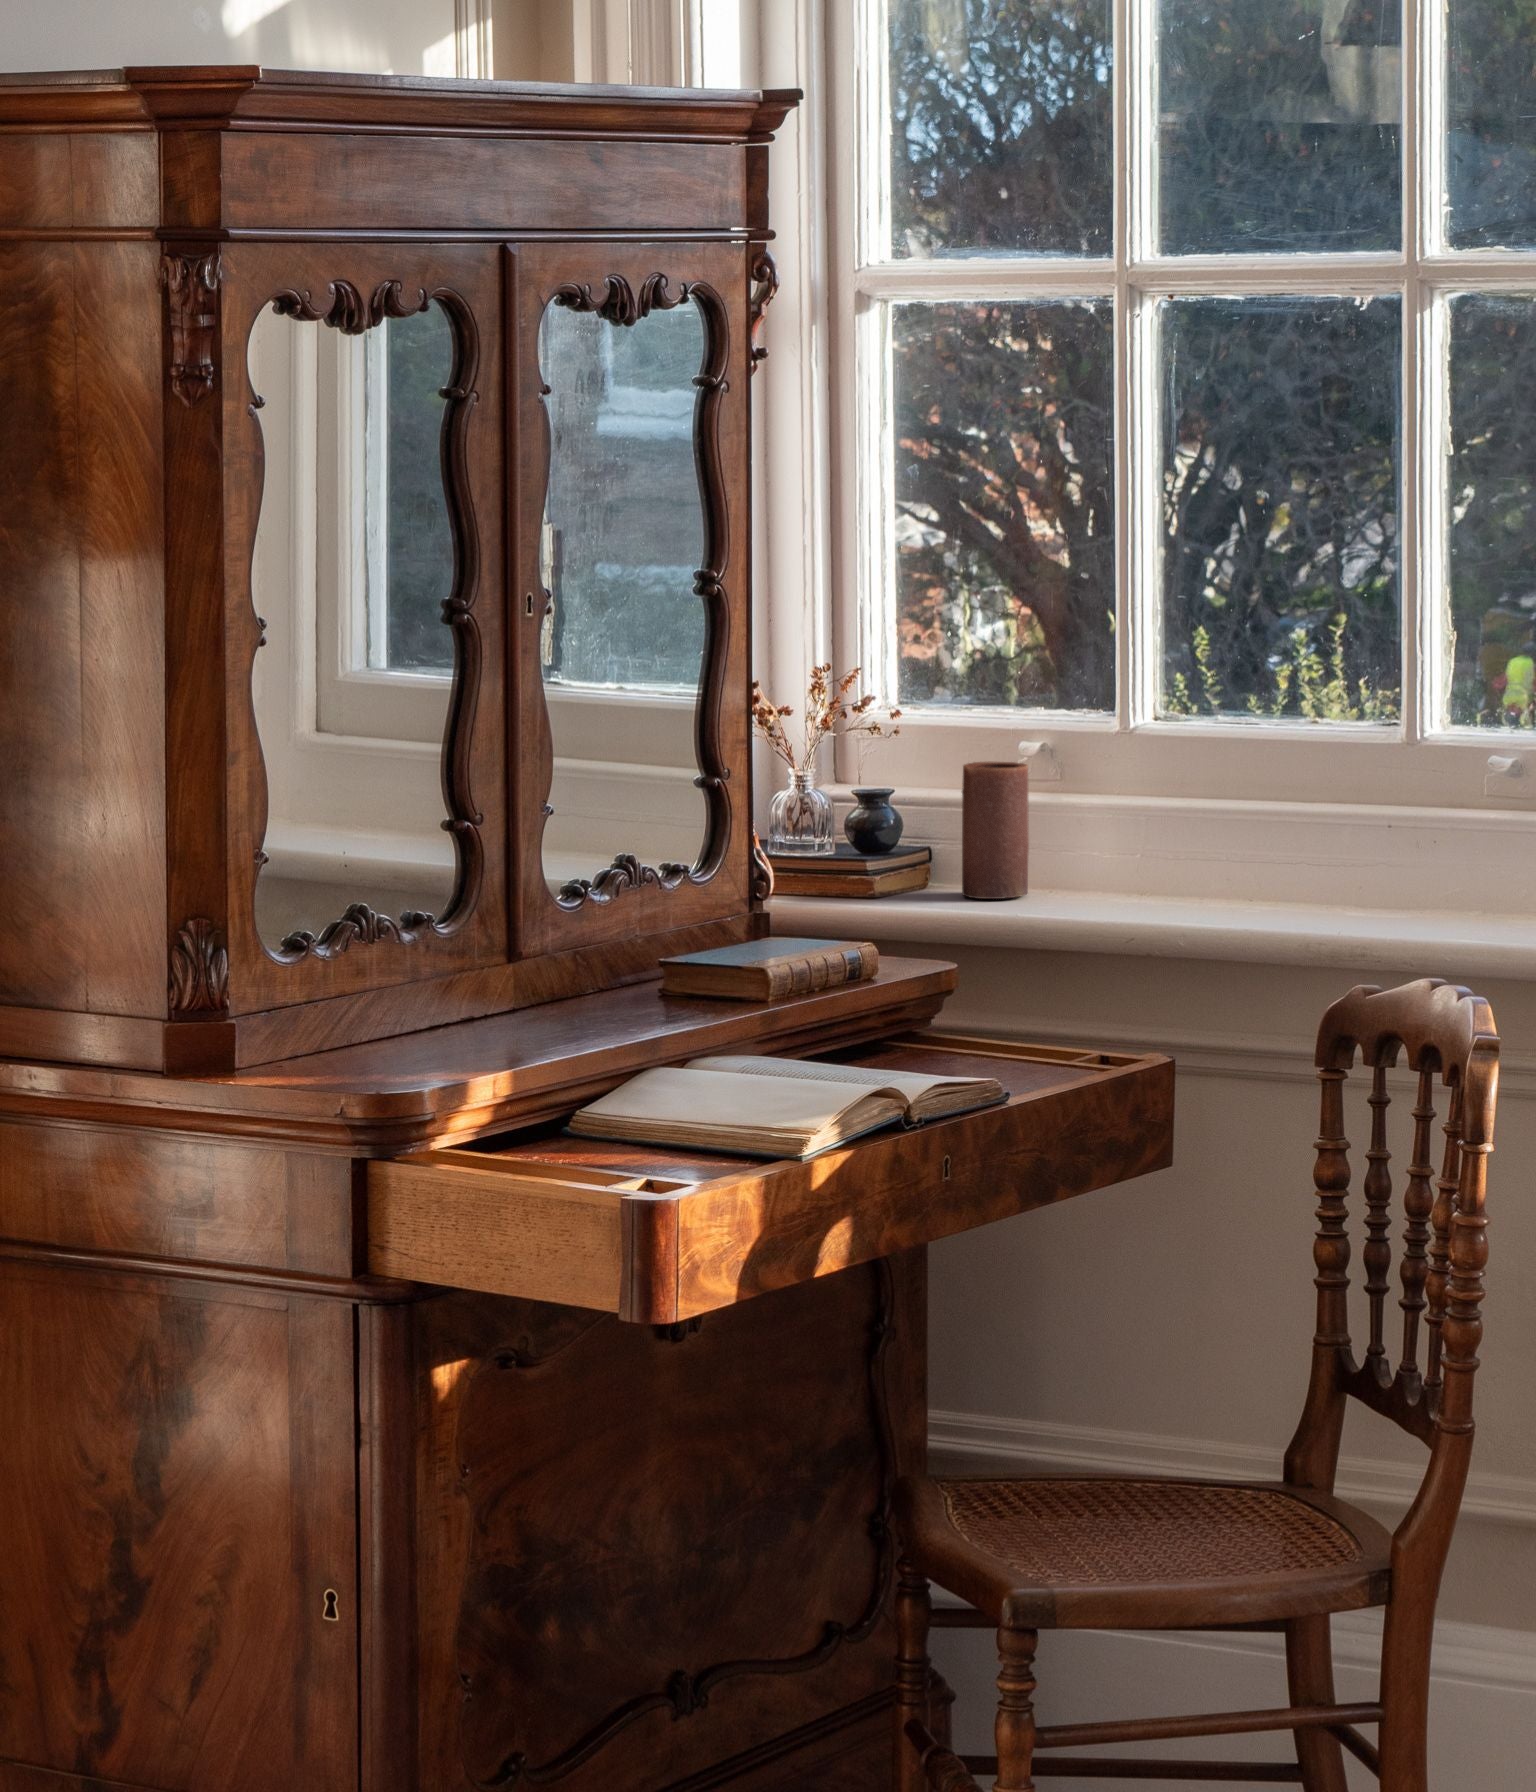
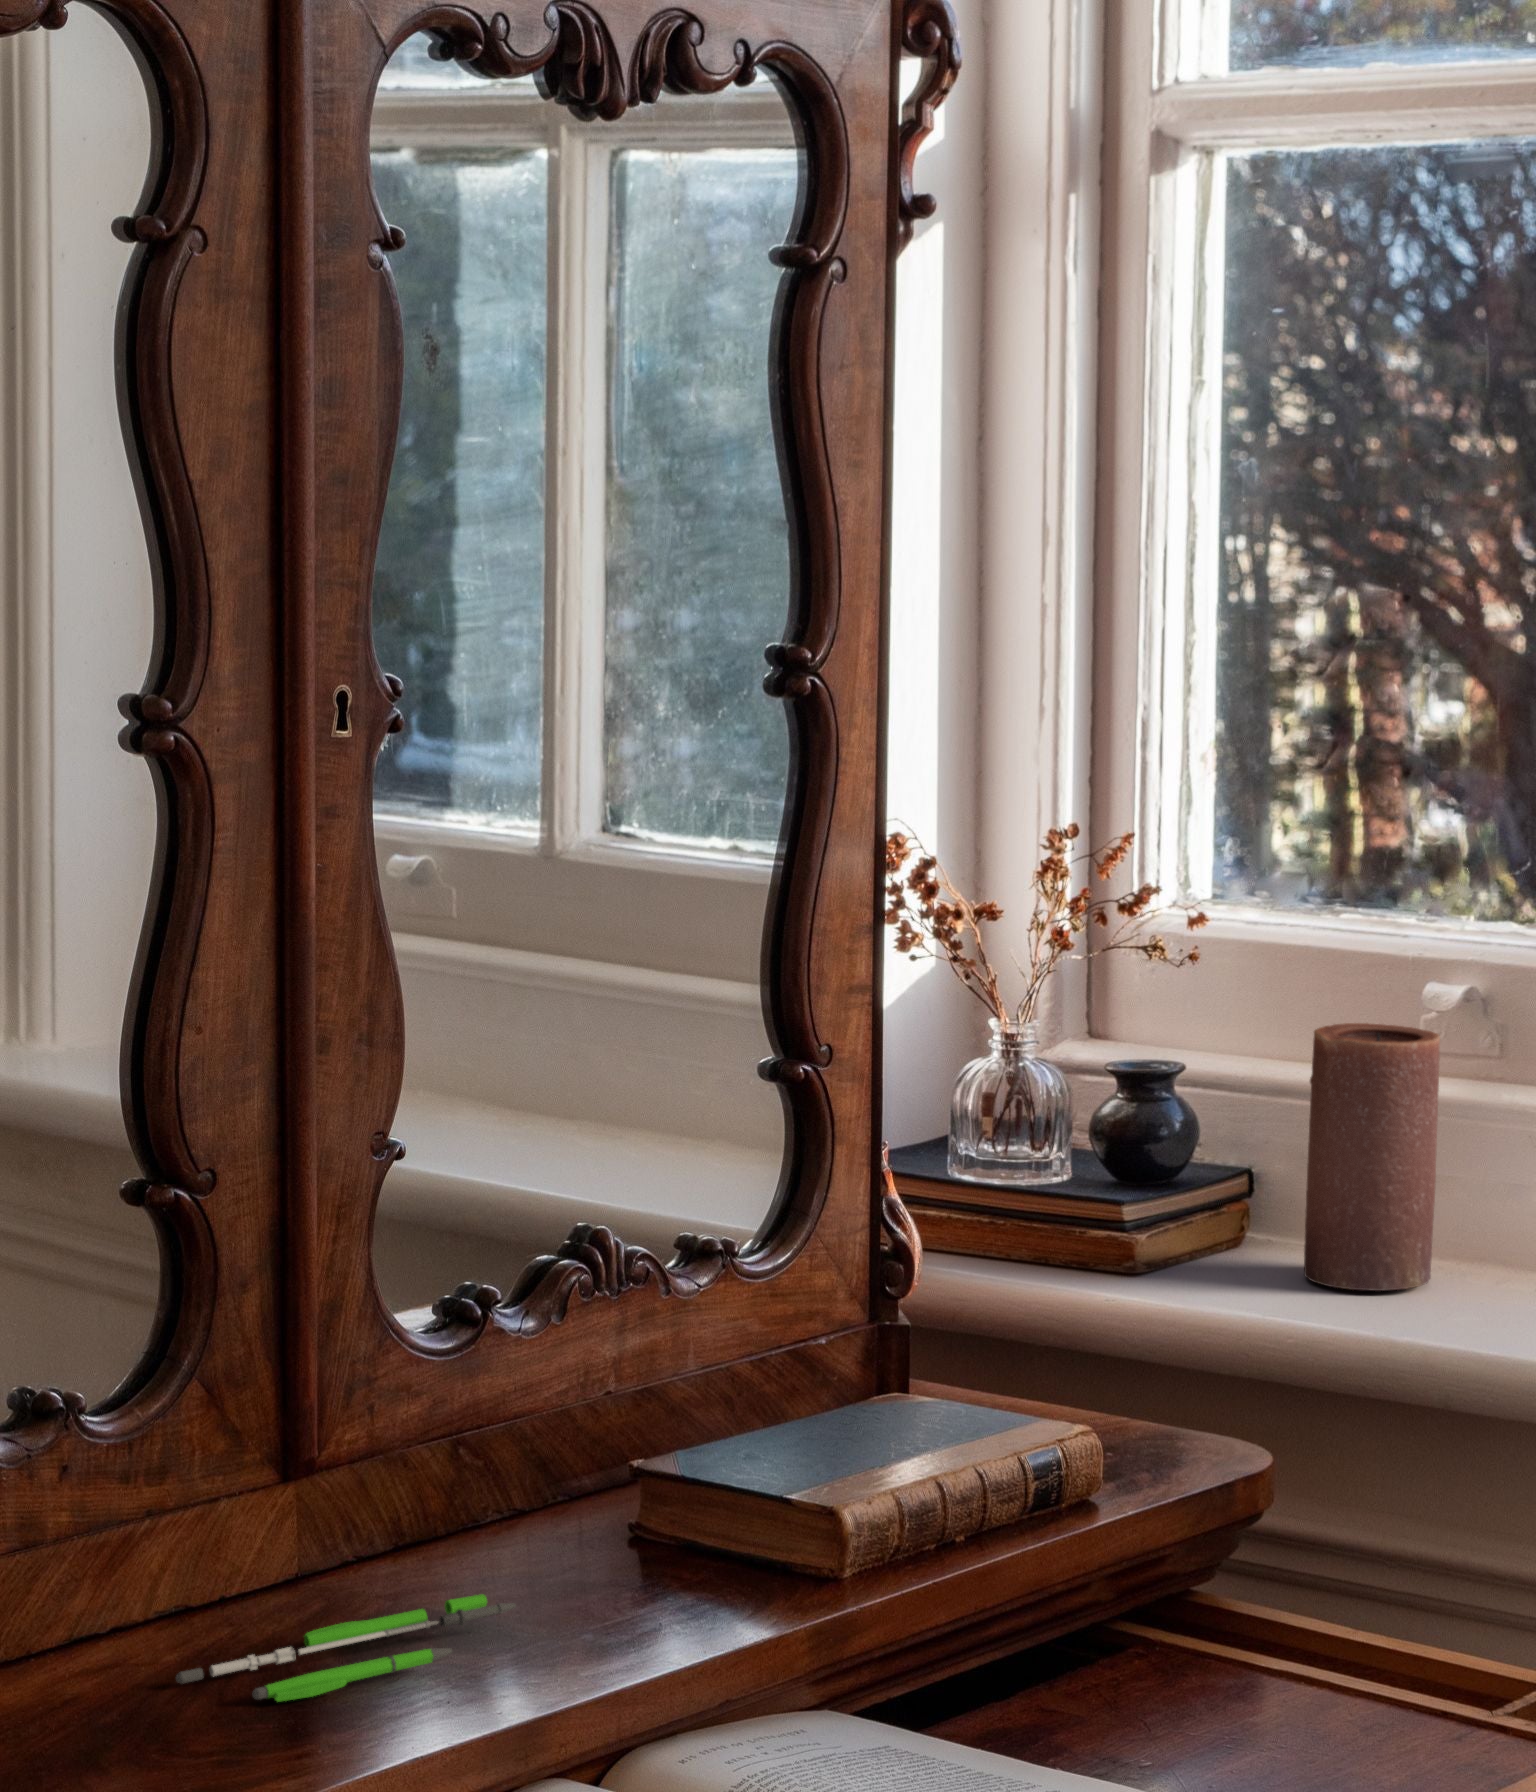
pen: none [491,1006,627,1040] -> present [176,1594,516,1702]

